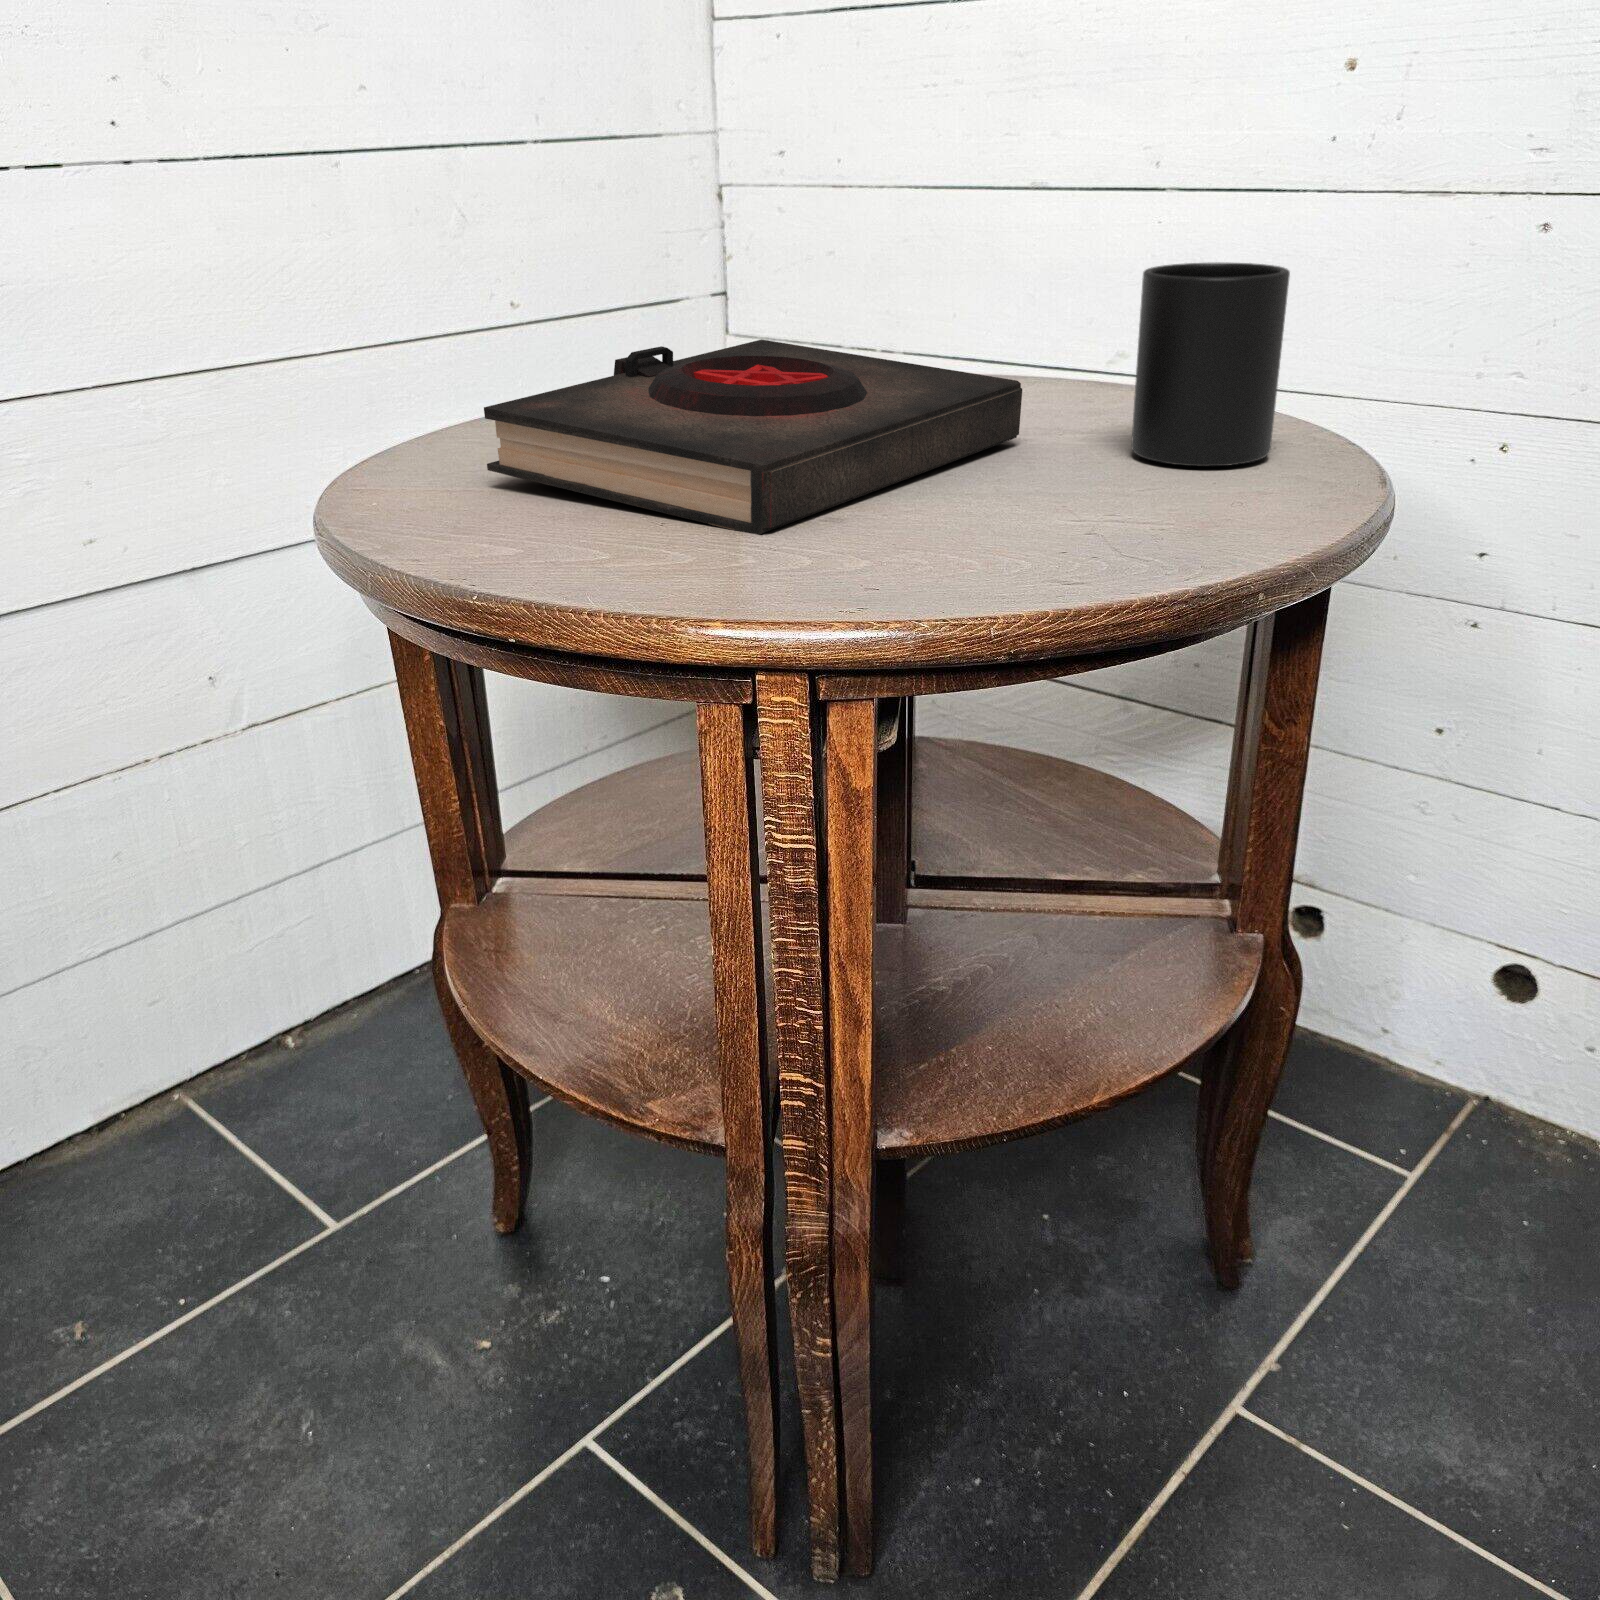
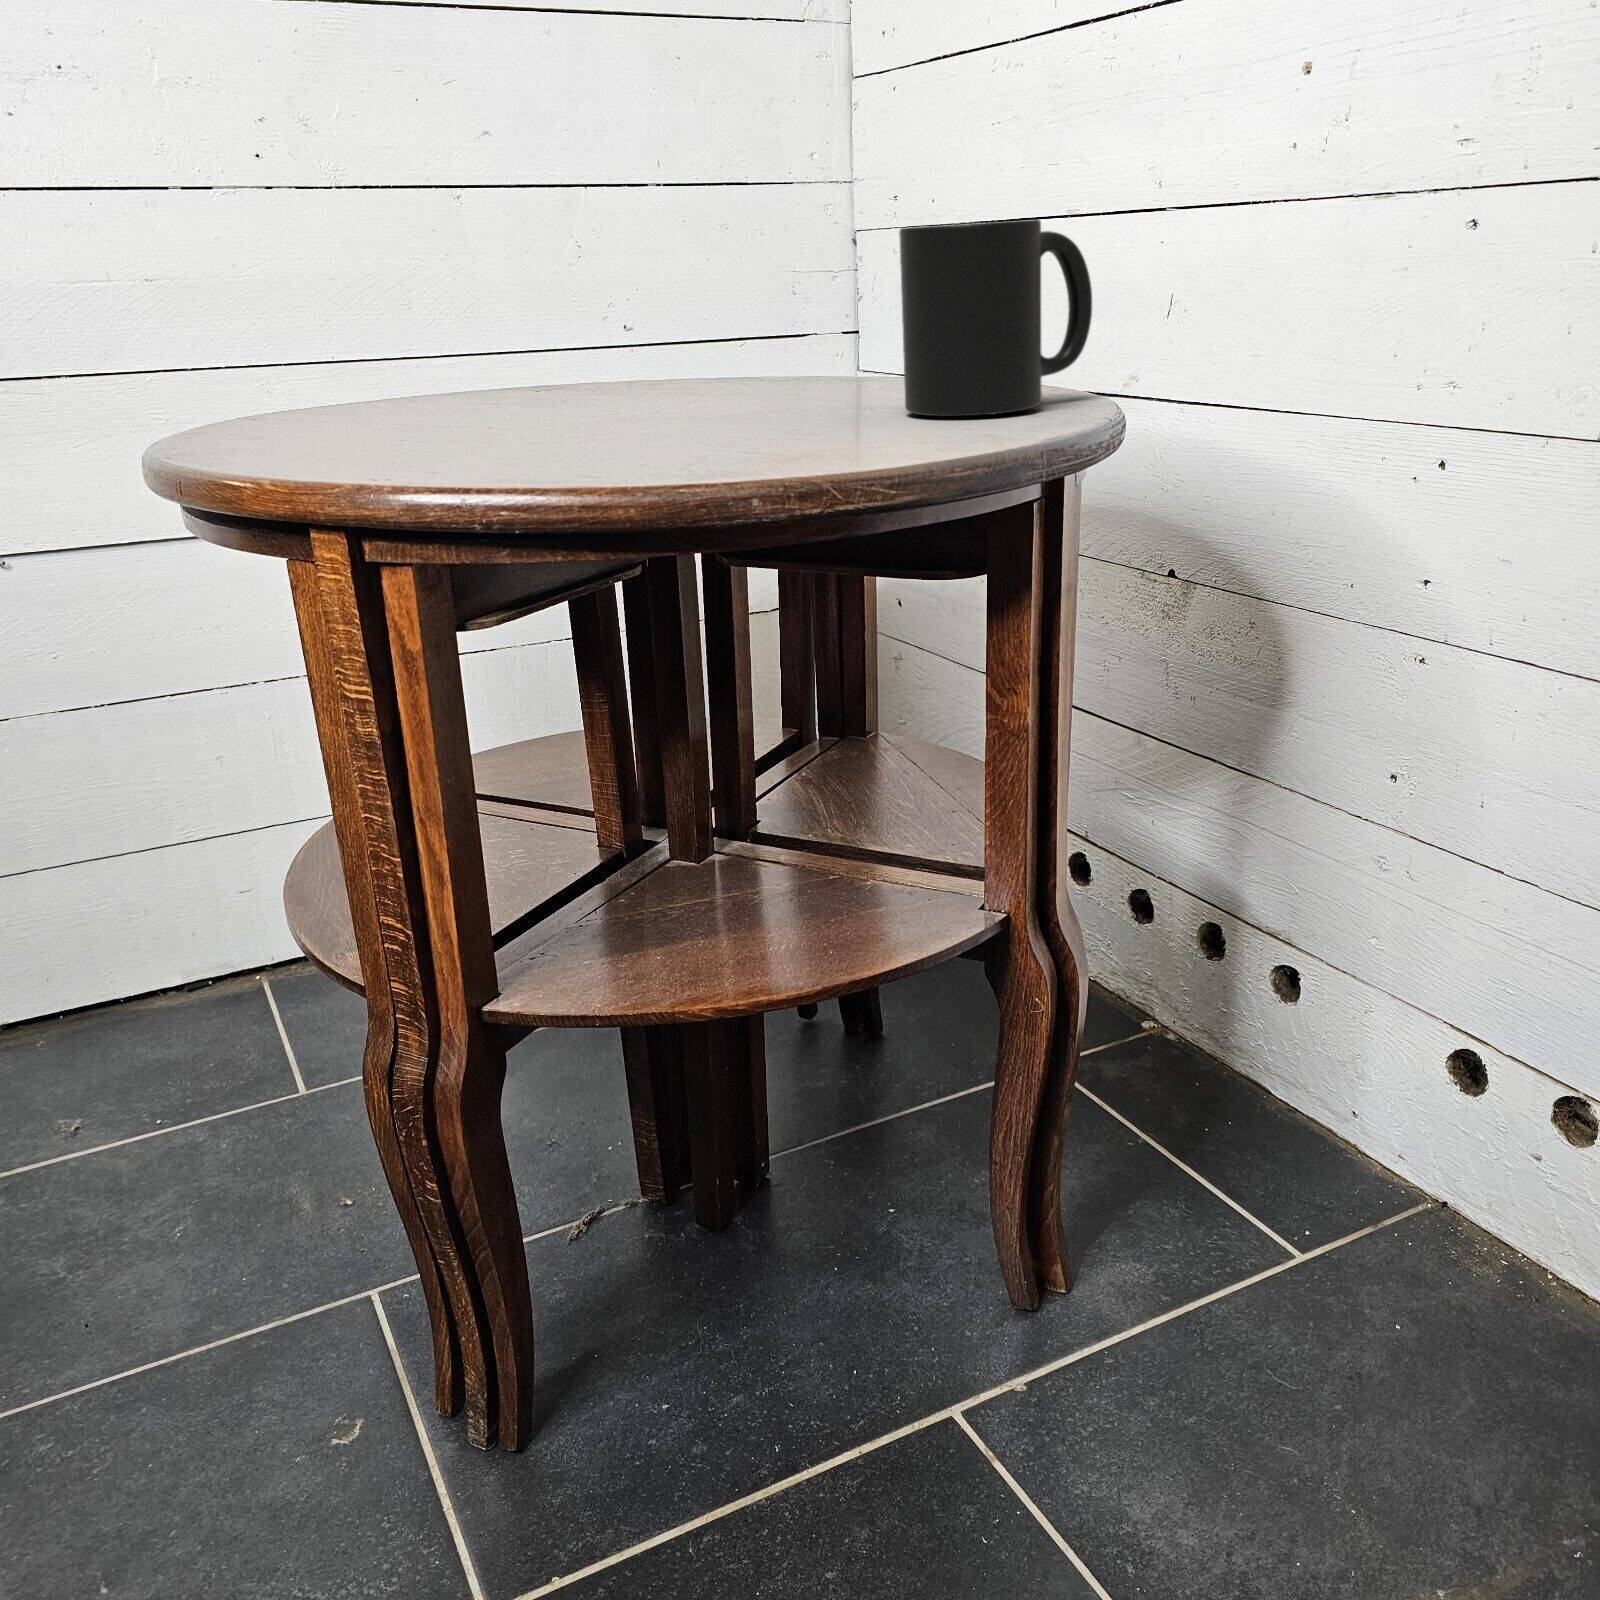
book: present [484,339,1022,535] -> none [347,314,839,449]

